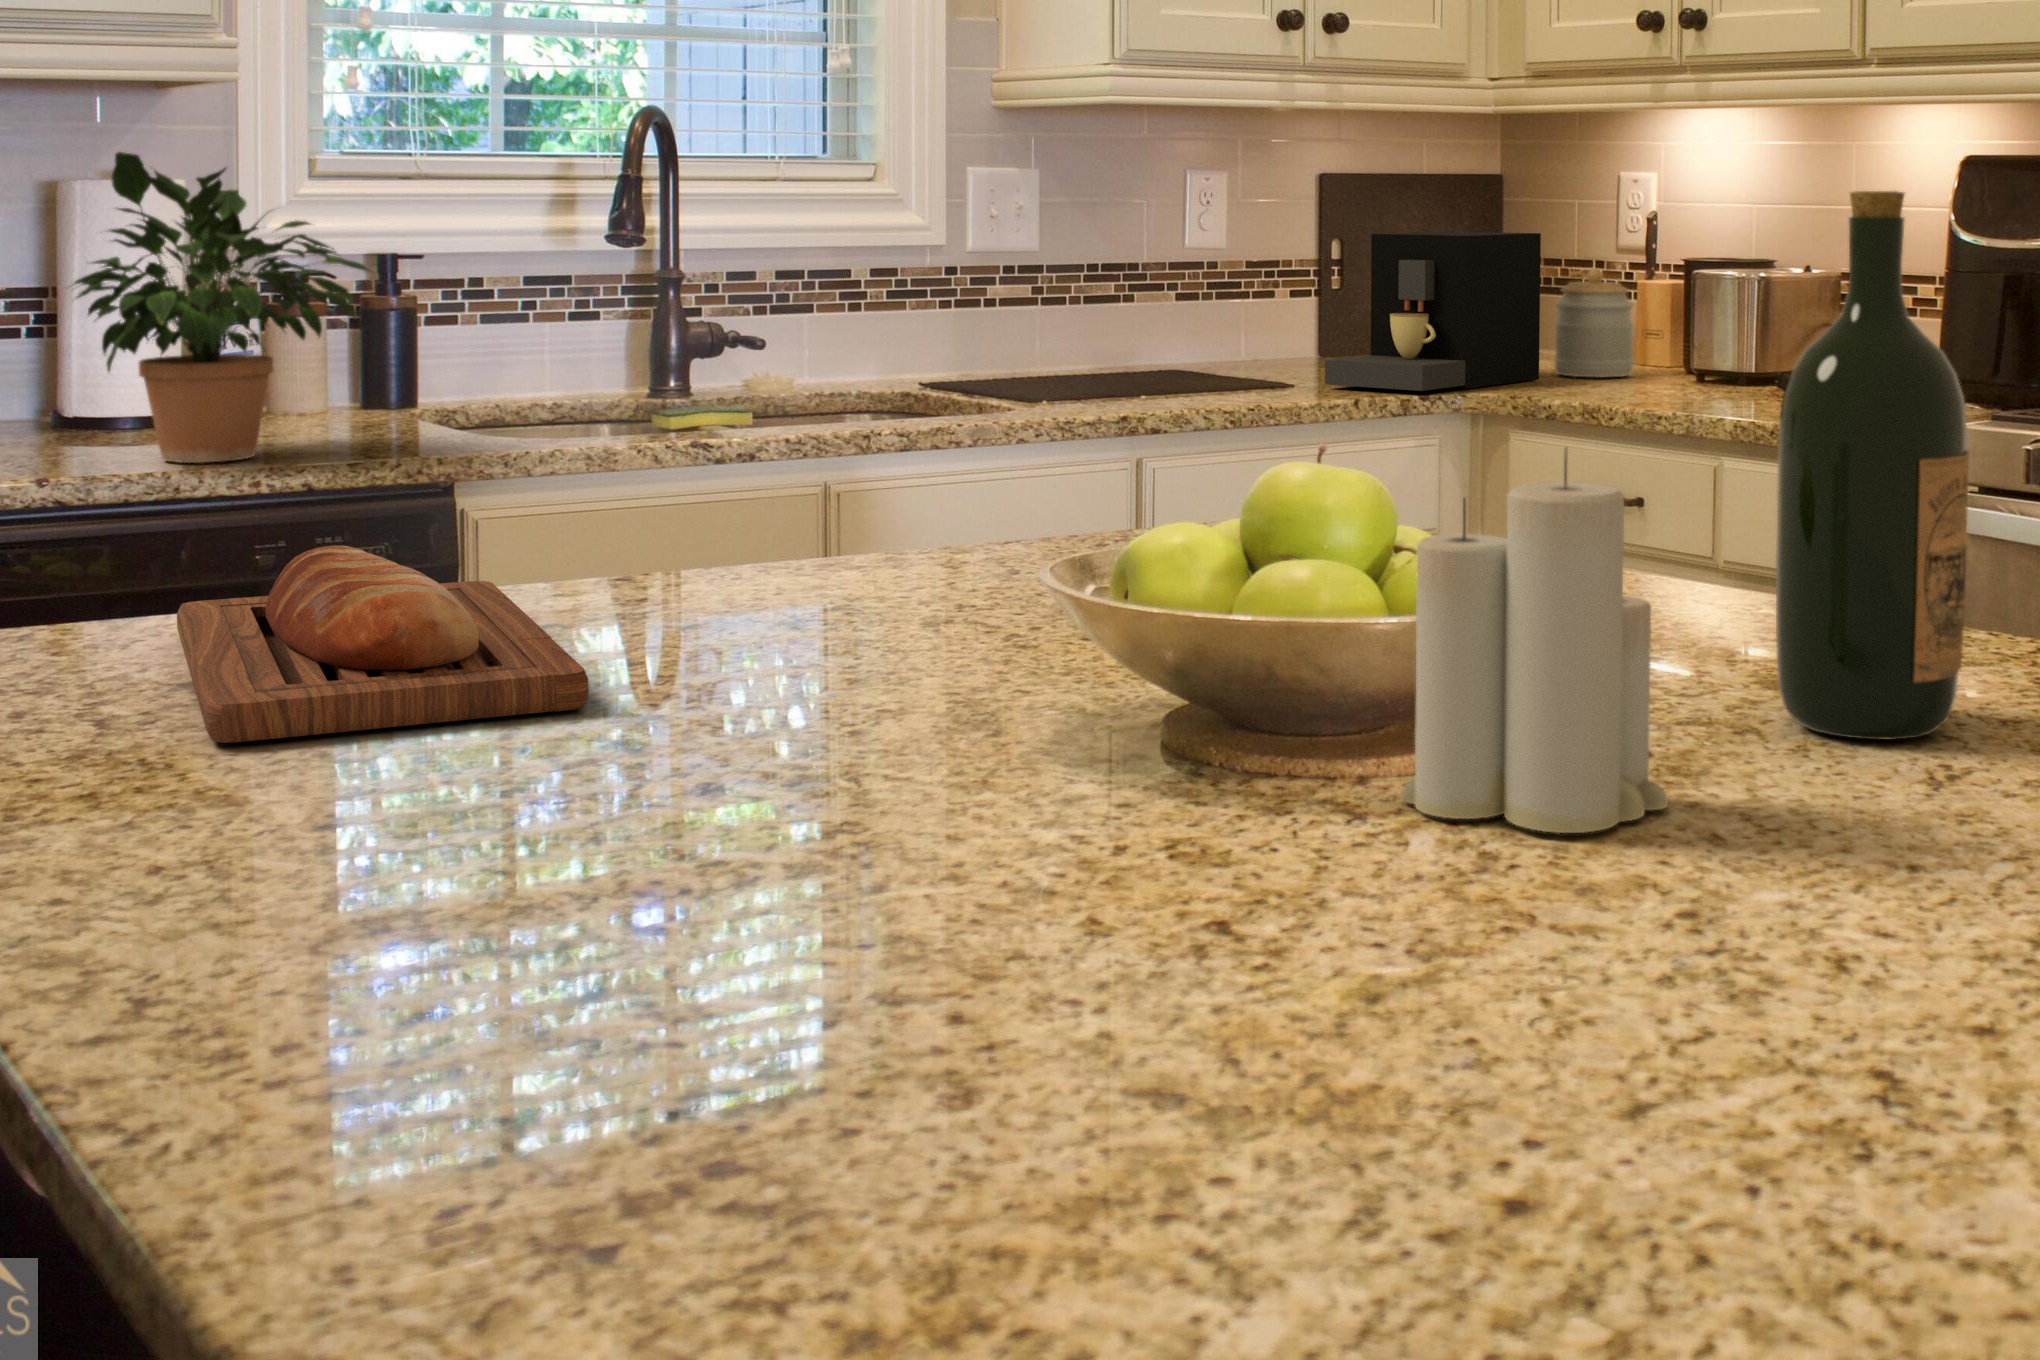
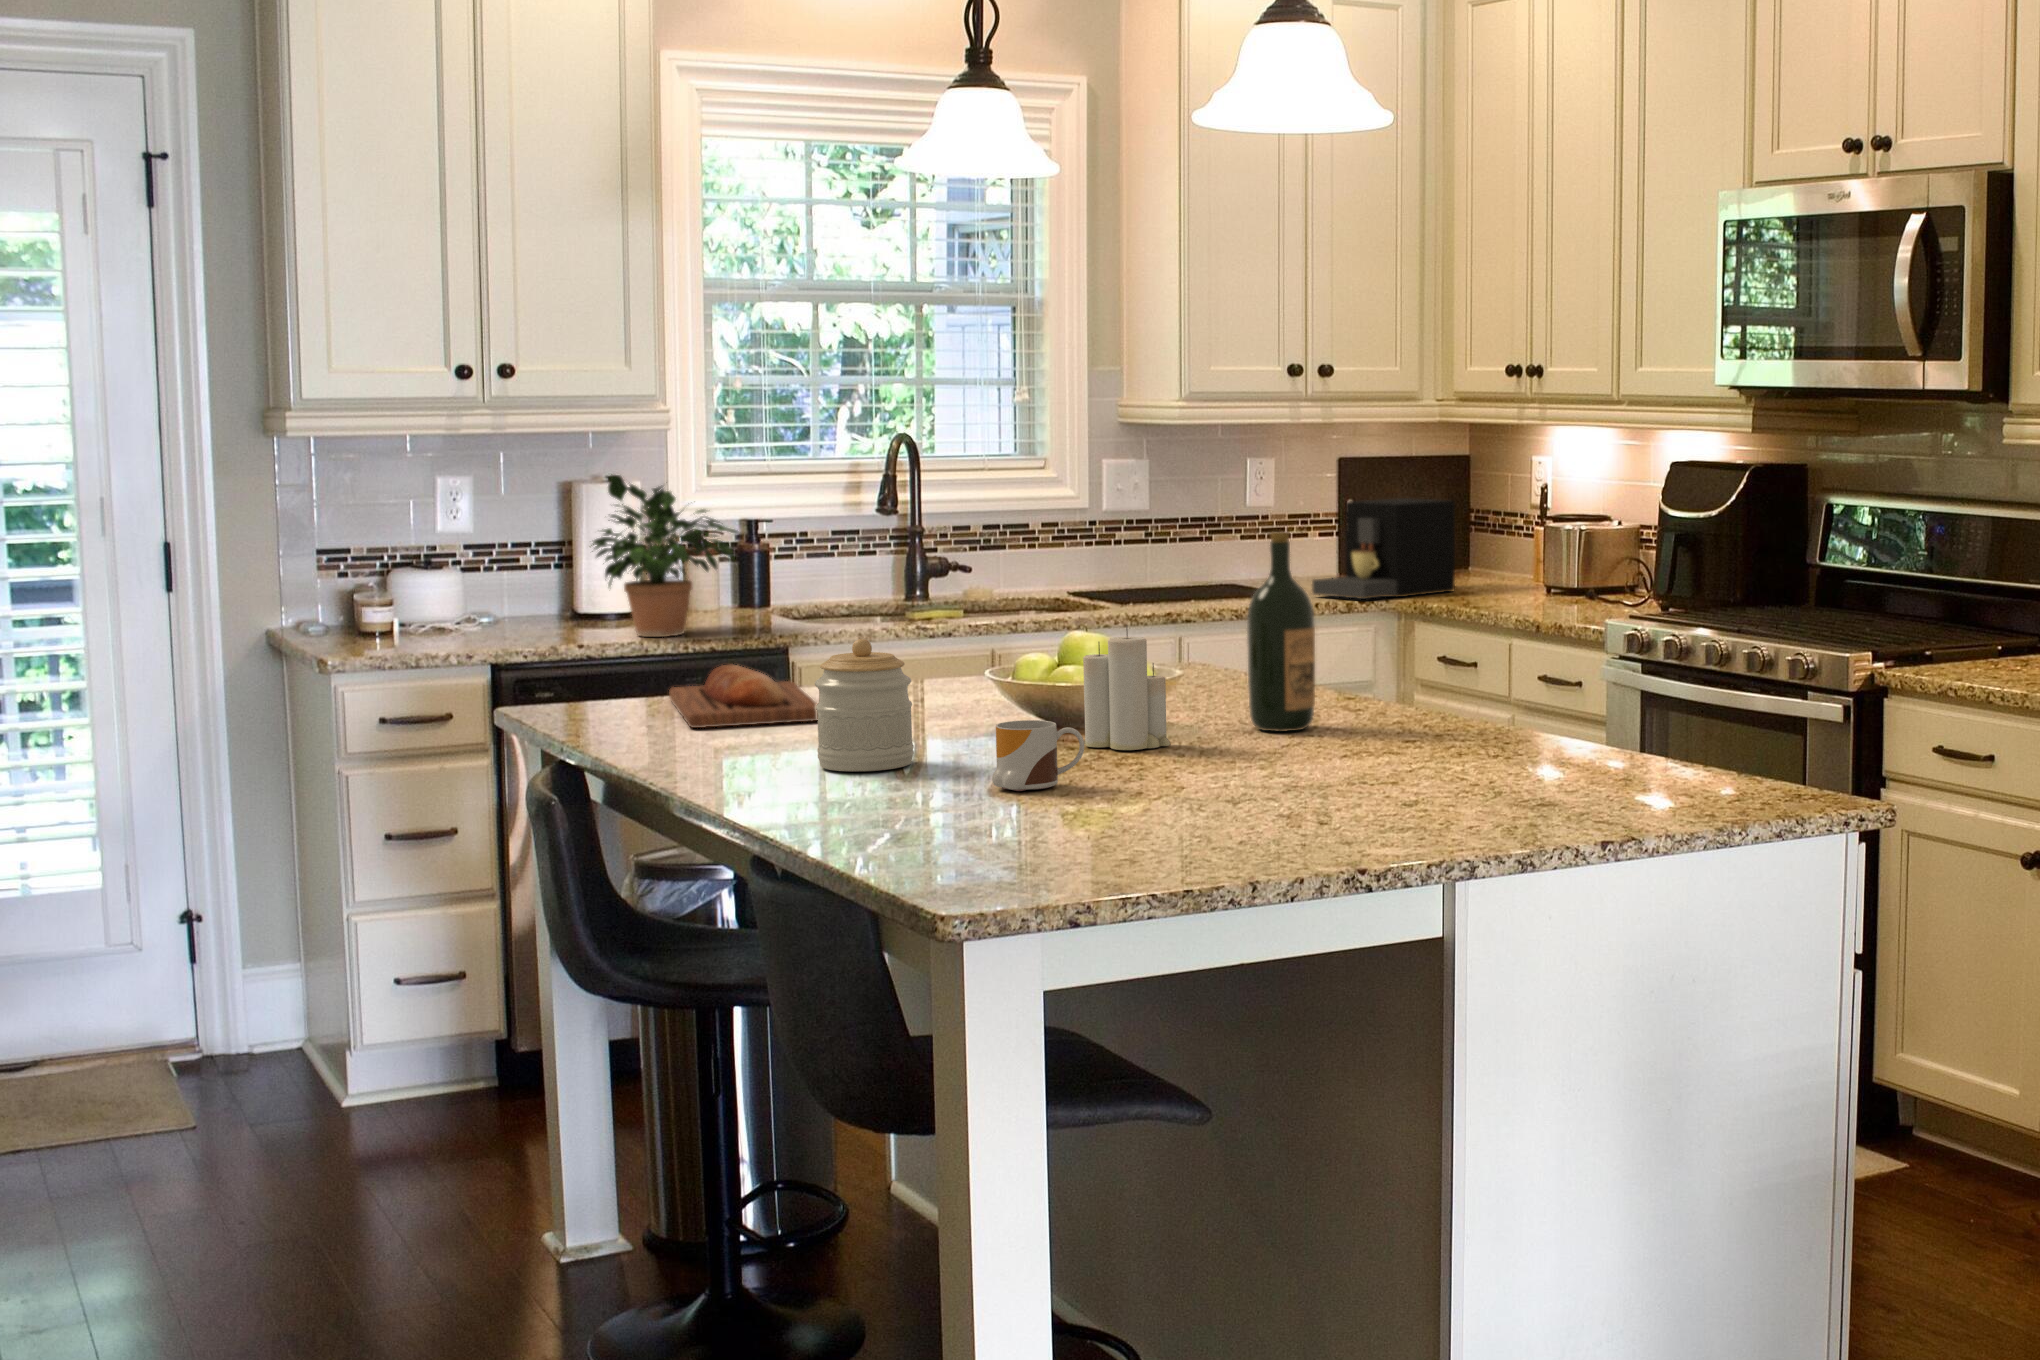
jar: present [1555,269,1634,378] -> present [815,639,914,772]
mug: none [1334,805,1680,1108] -> present [992,720,1084,791]

